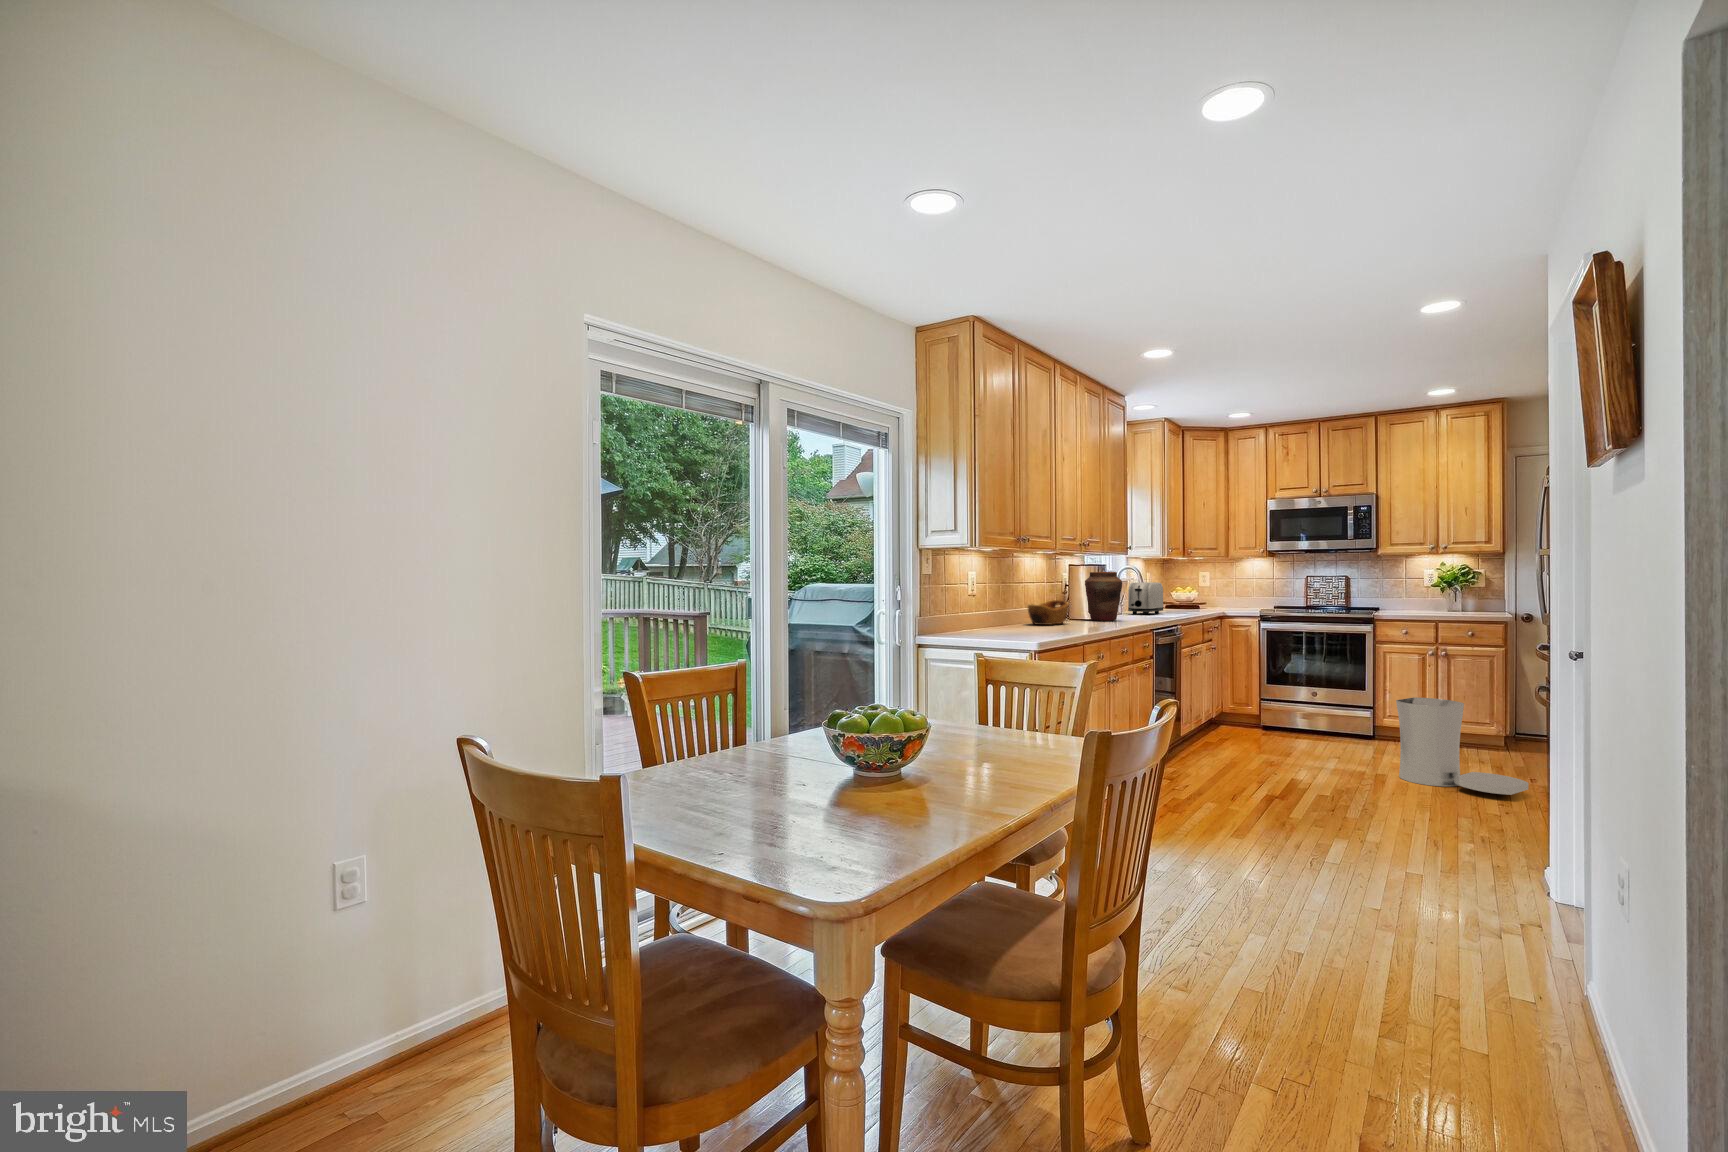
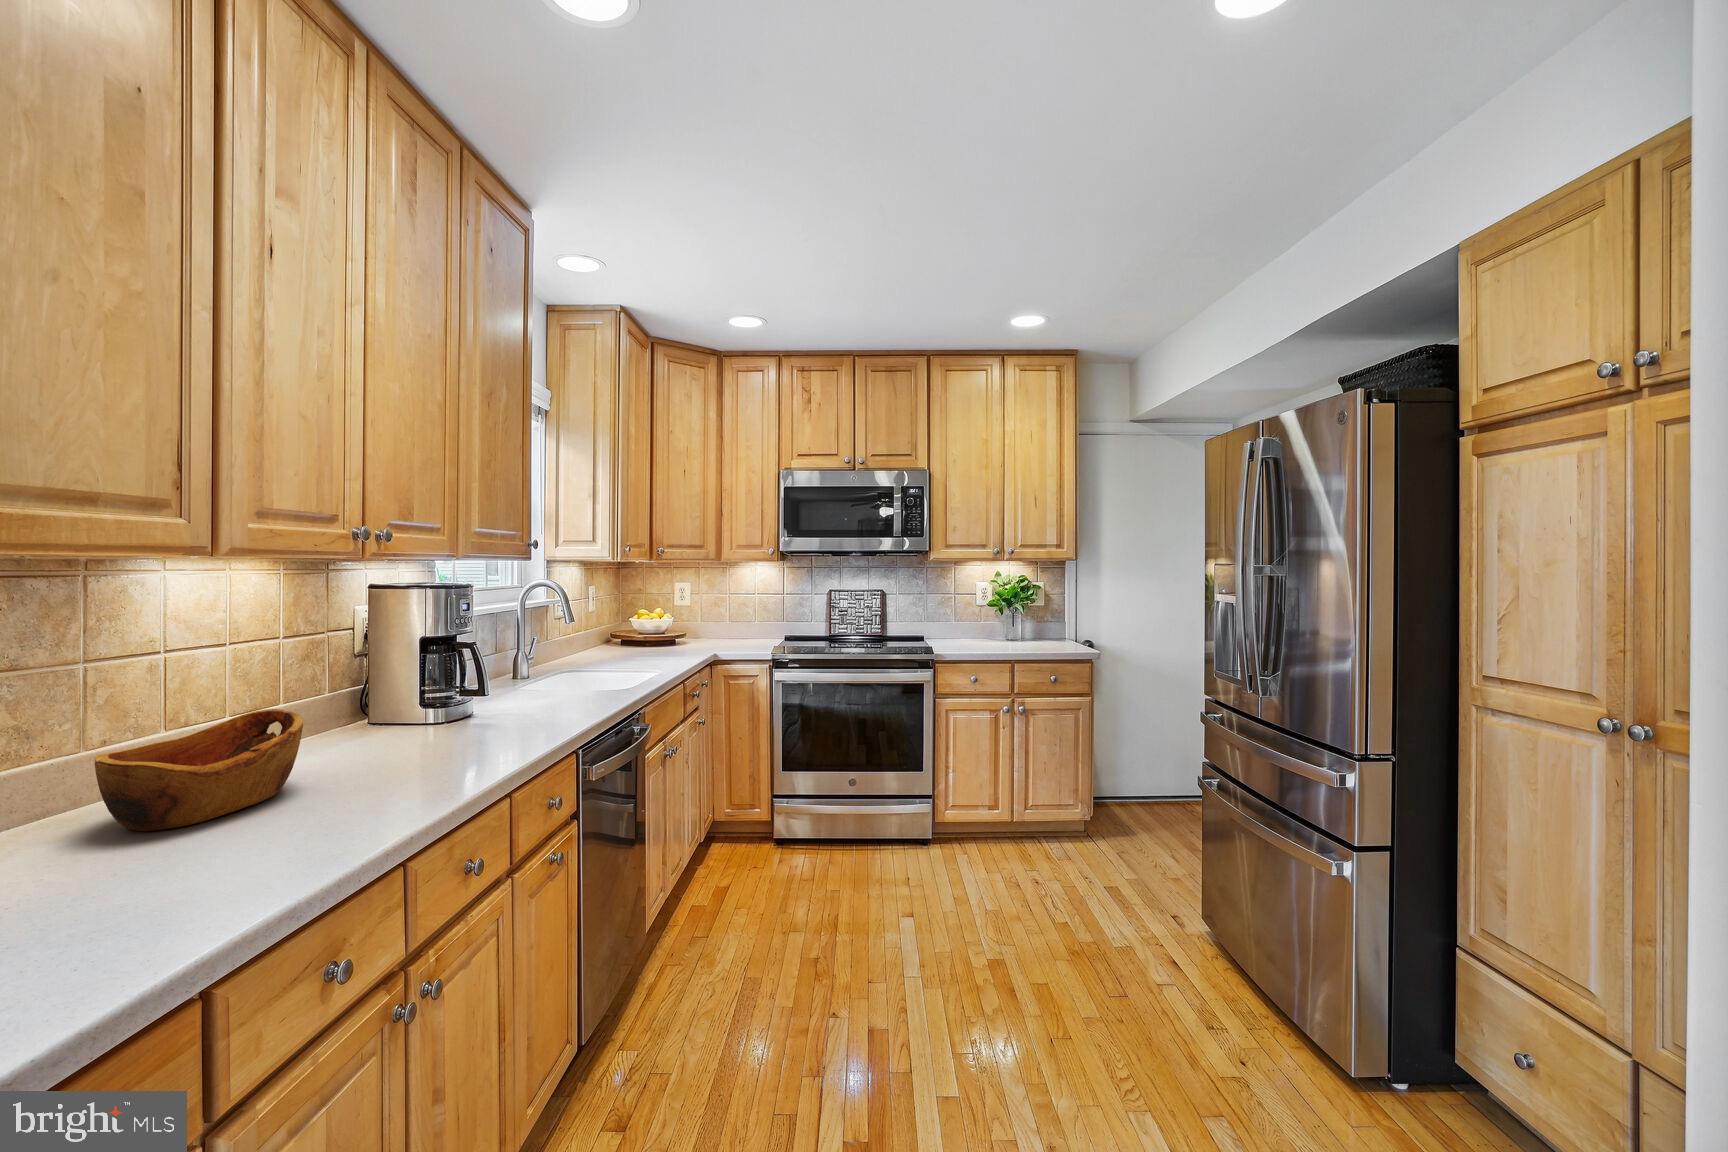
vase: present [1085,572,1122,621] -> none [391,608,502,749]
toaster: present [1128,582,1163,615] -> none [537,617,614,690]
trash can: present [1396,697,1528,795] -> none [1033,817,1229,1010]

